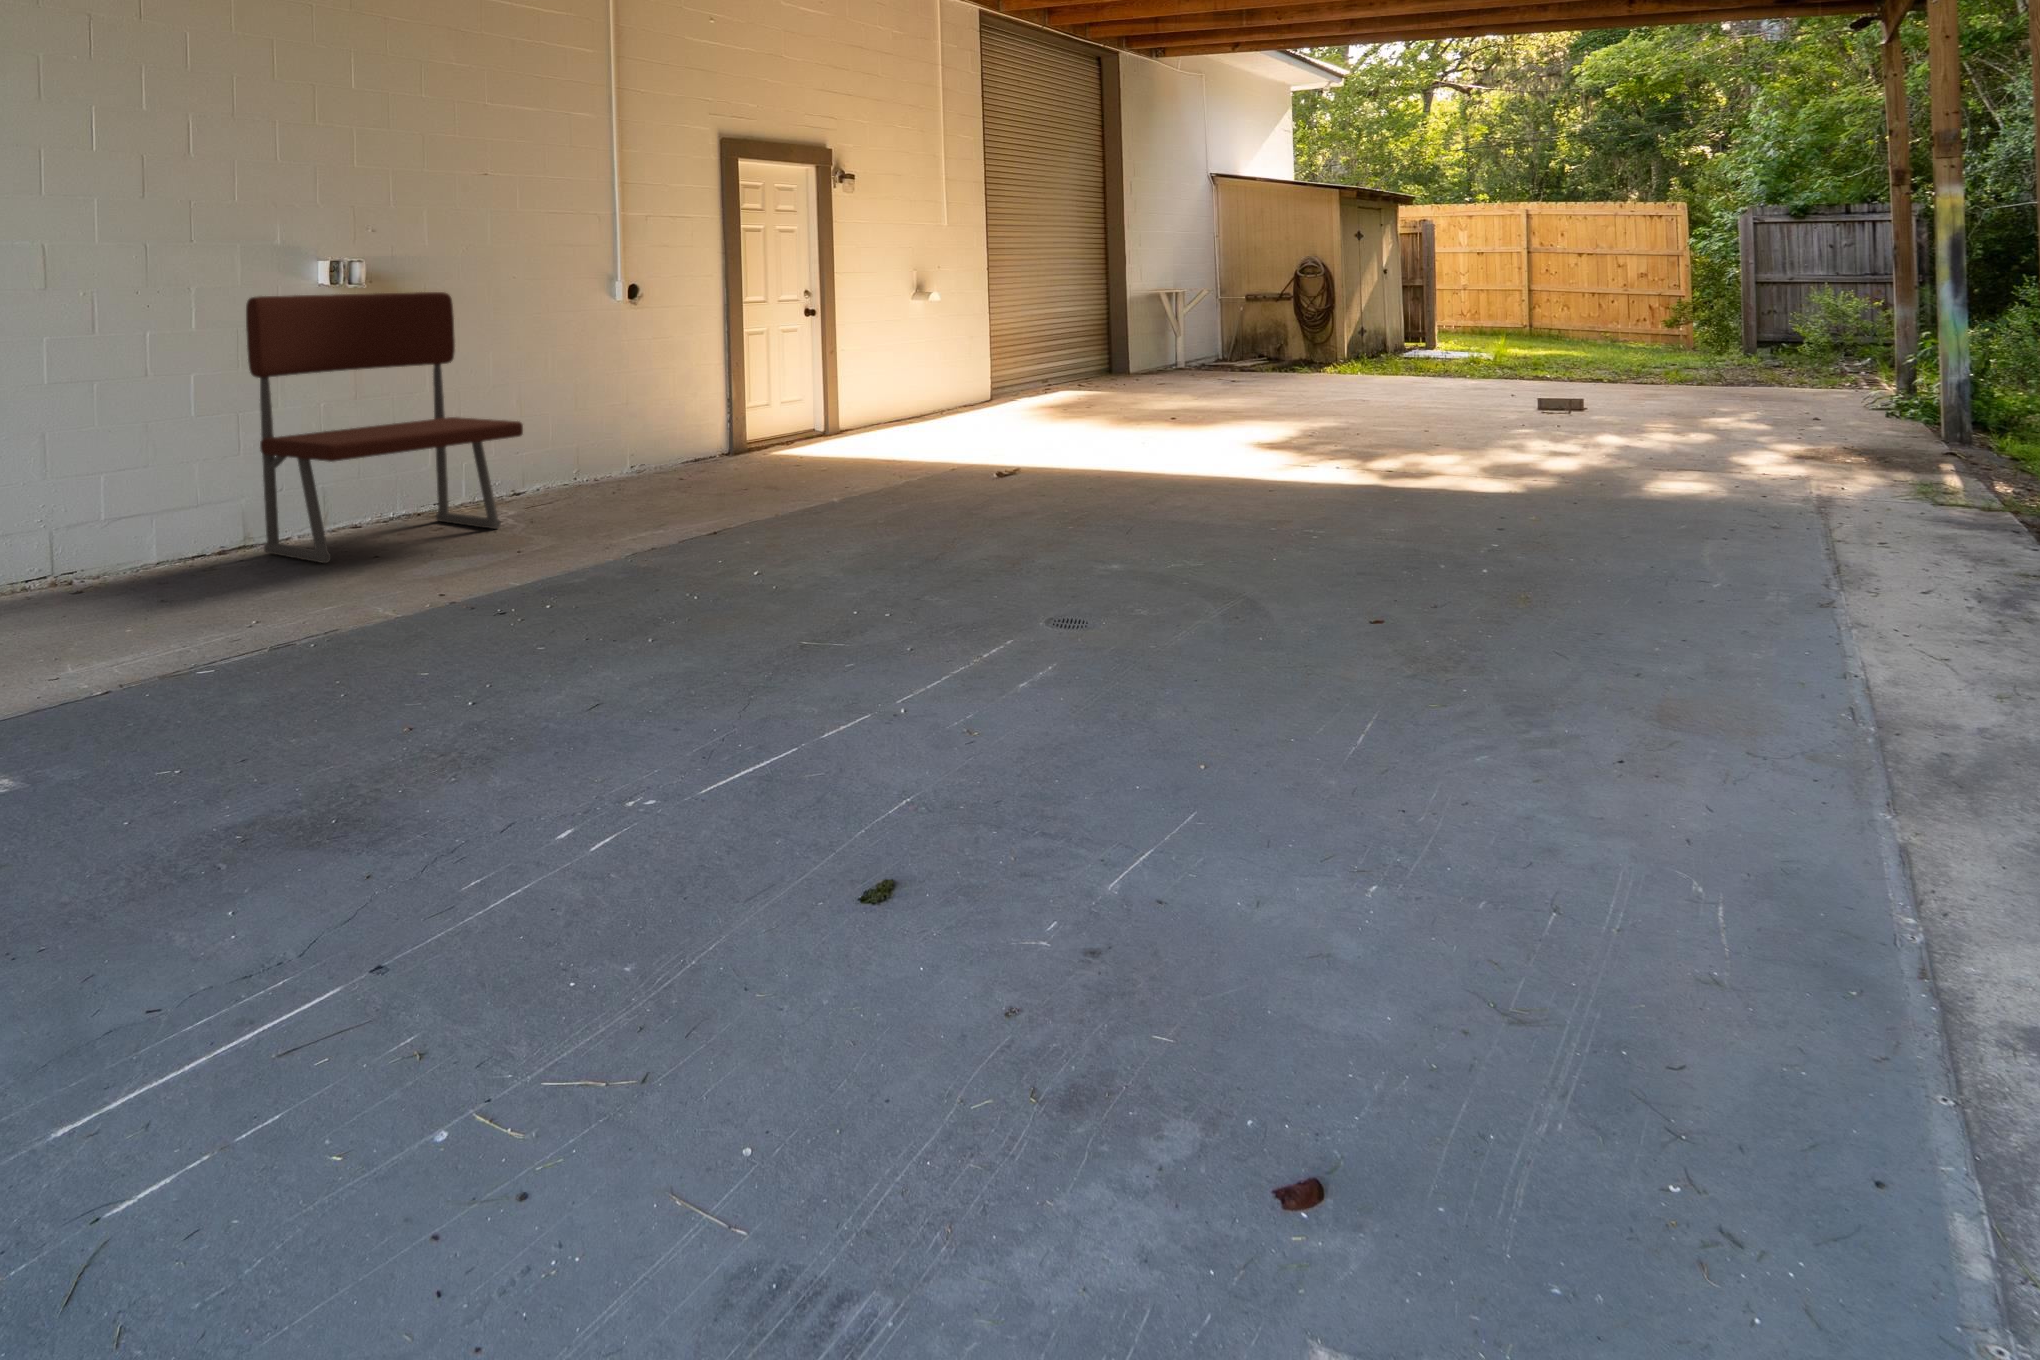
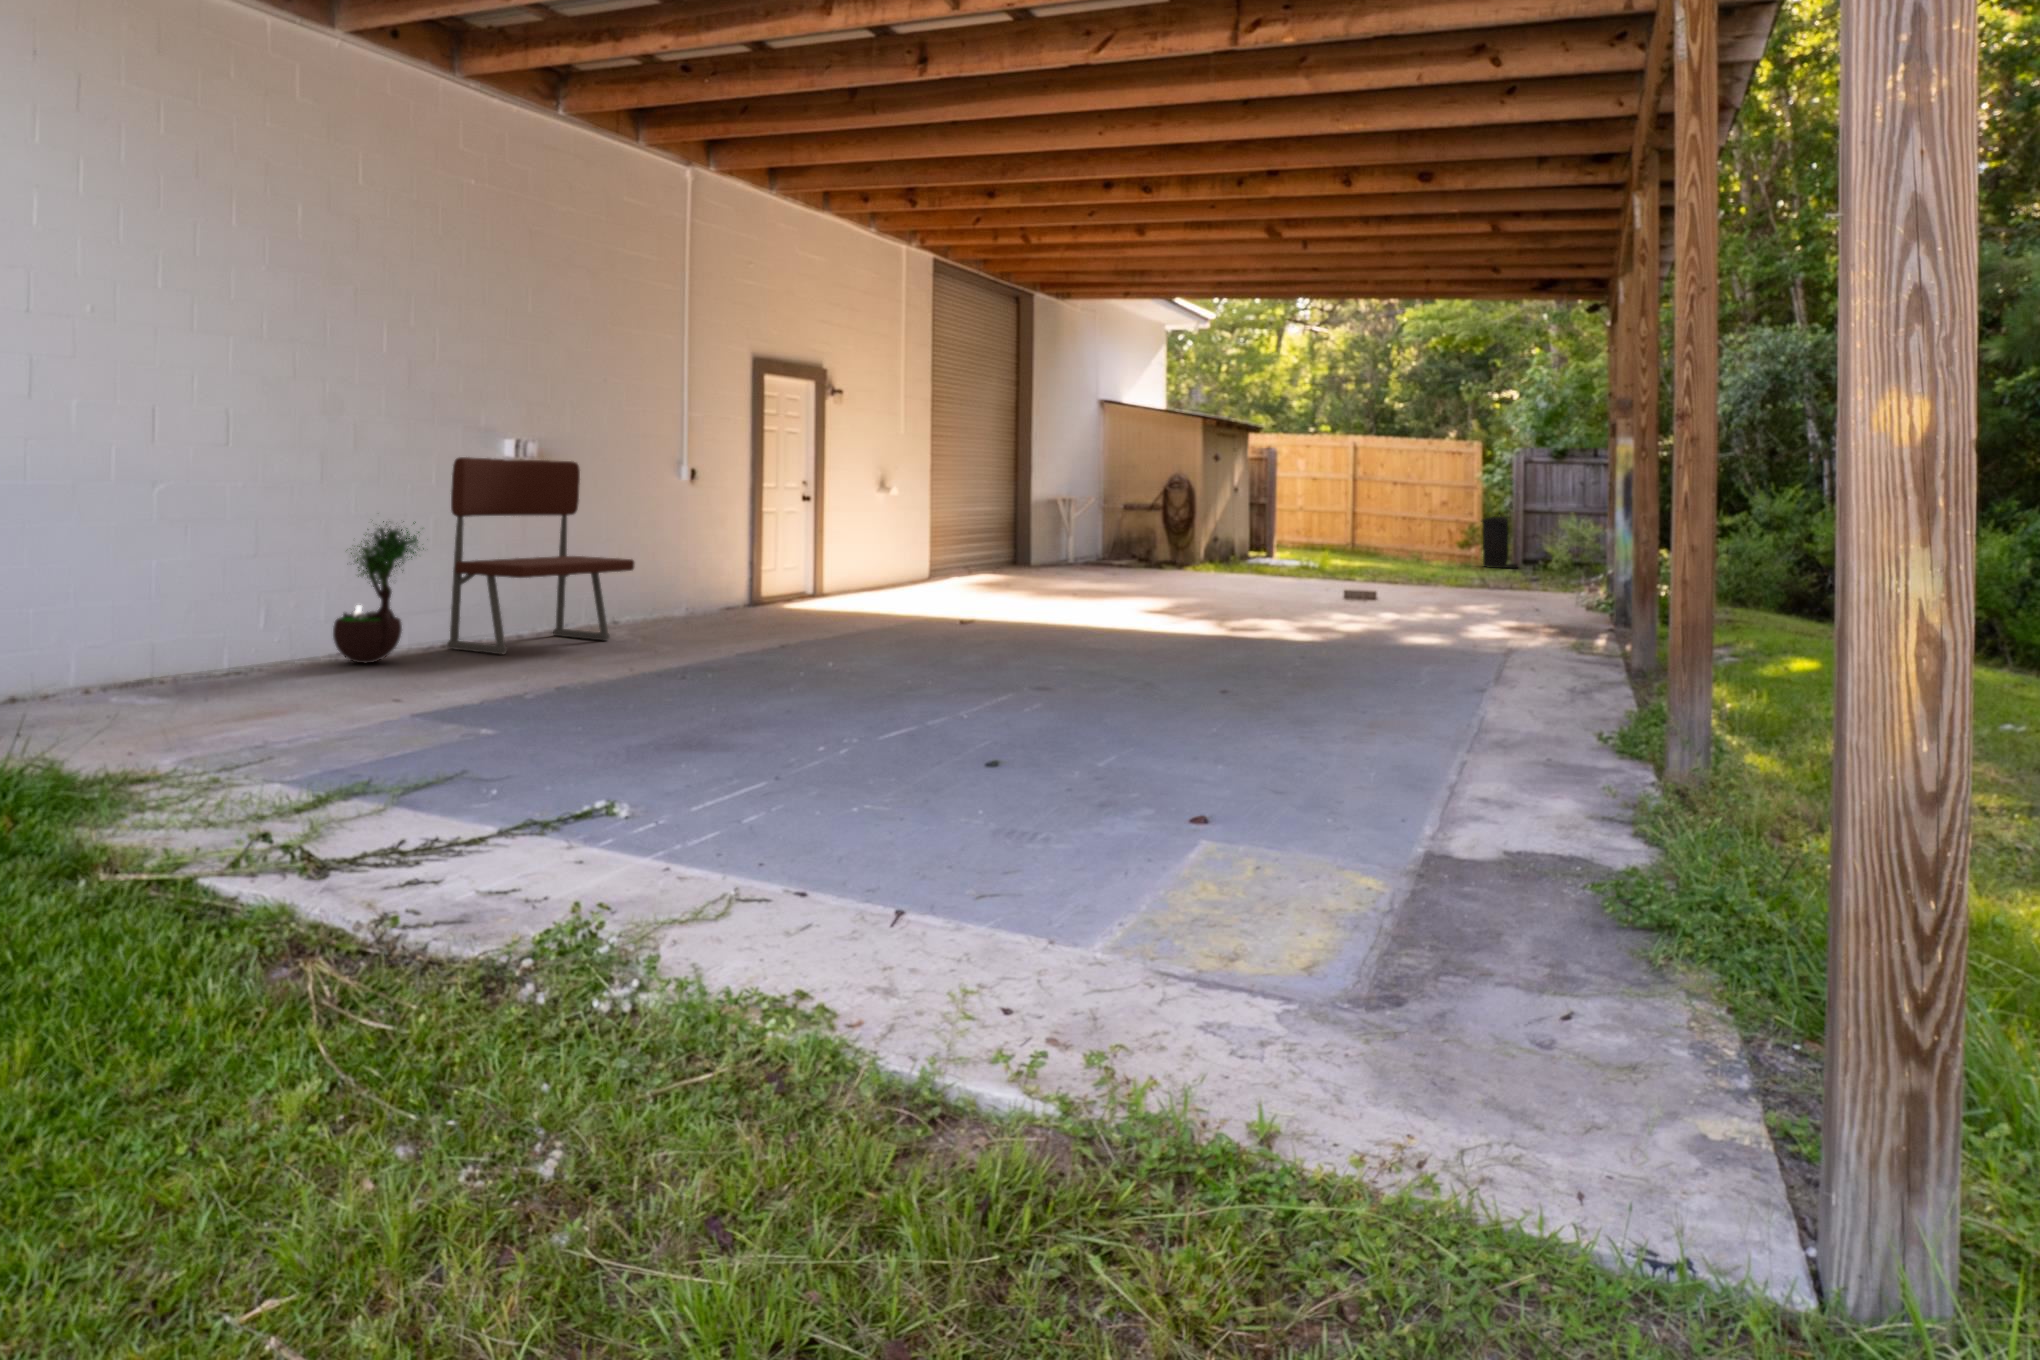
trash can: none [1684,287,1734,355] -> present [1481,513,1518,568]
potted tree: none [57,383,188,589] -> present [333,521,424,663]

